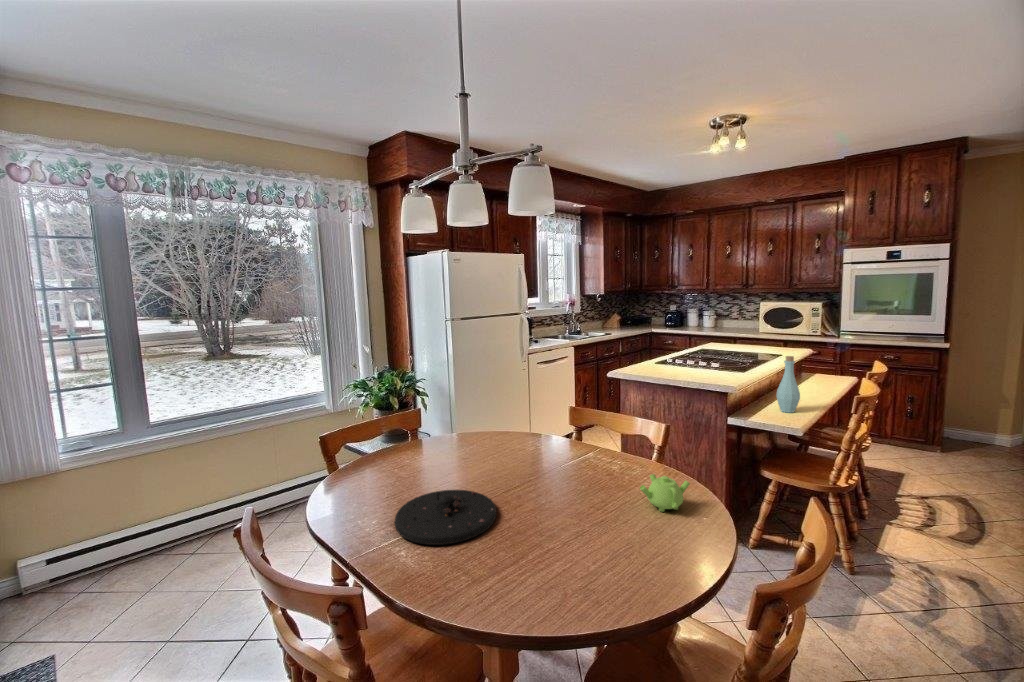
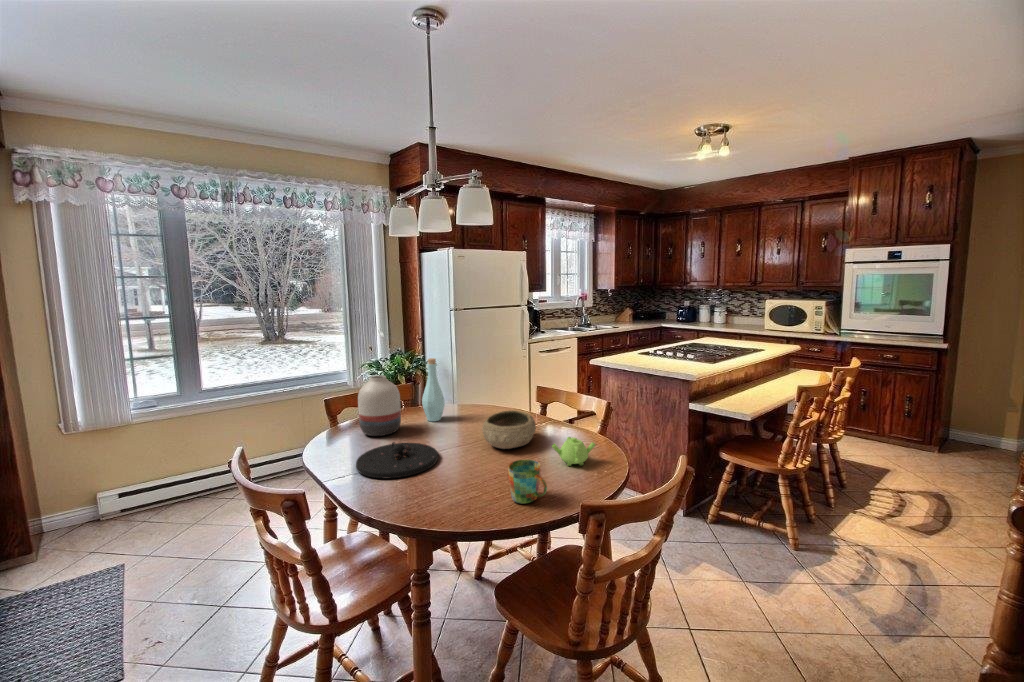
bottle: present [776,356,800,413] -> present [422,358,445,421]
vase: none [376,405,428,481] -> present [358,375,401,436]
bowl: none [540,442,603,491] -> present [482,411,536,449]
mug: none [617,513,672,573] -> present [508,460,547,503]

